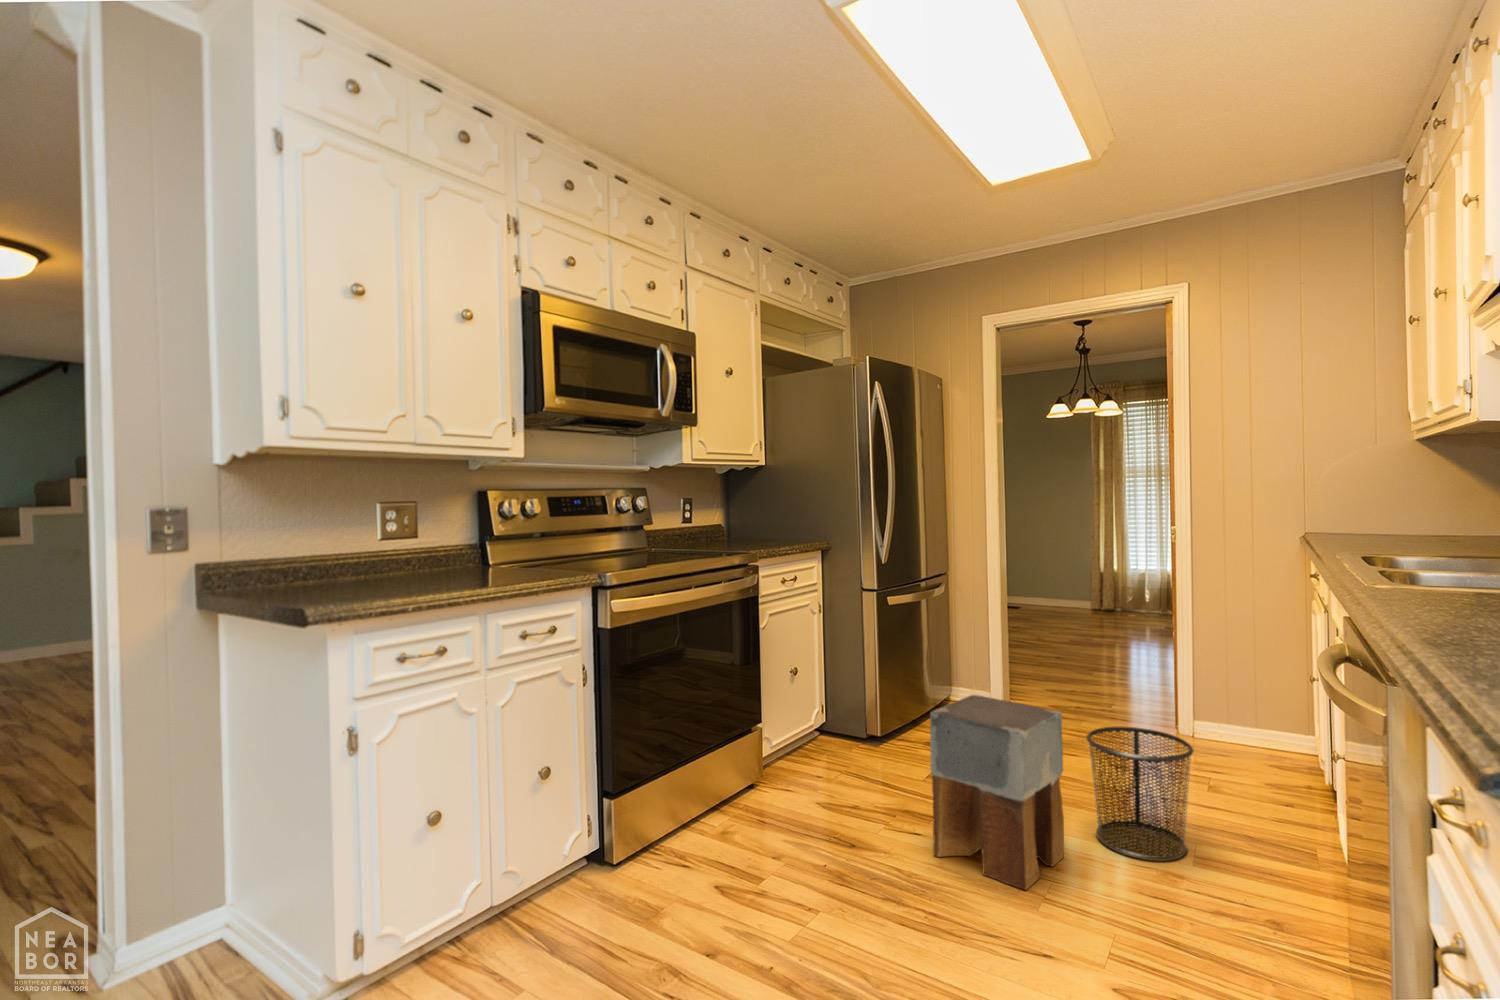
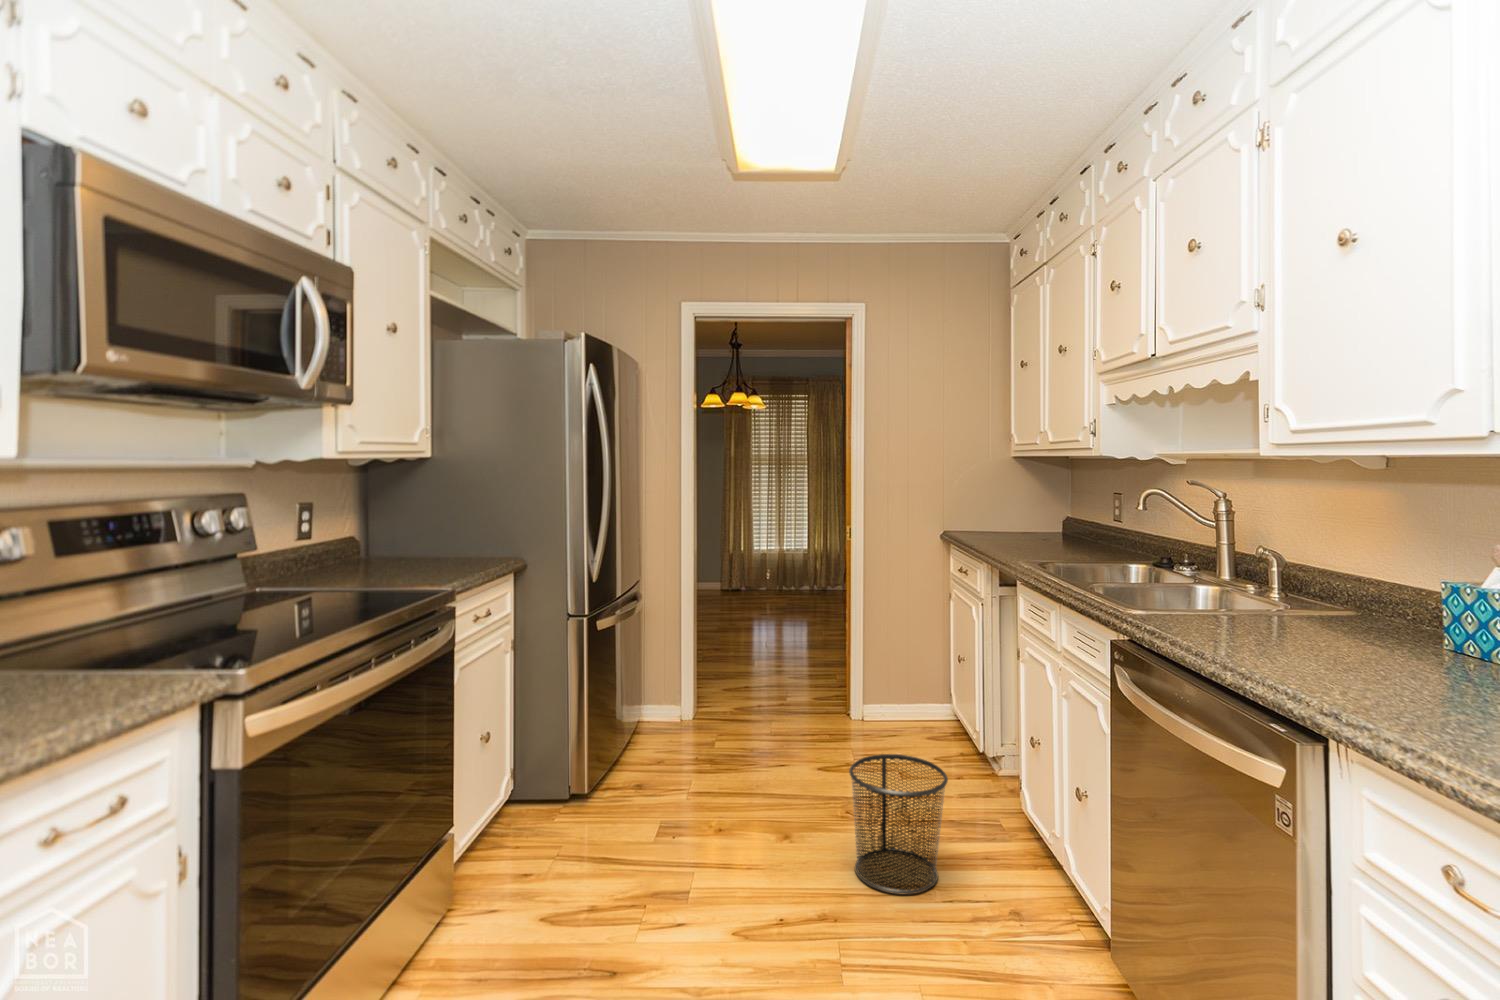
stool: present [930,695,1064,890] -> none [719,750,847,974]

